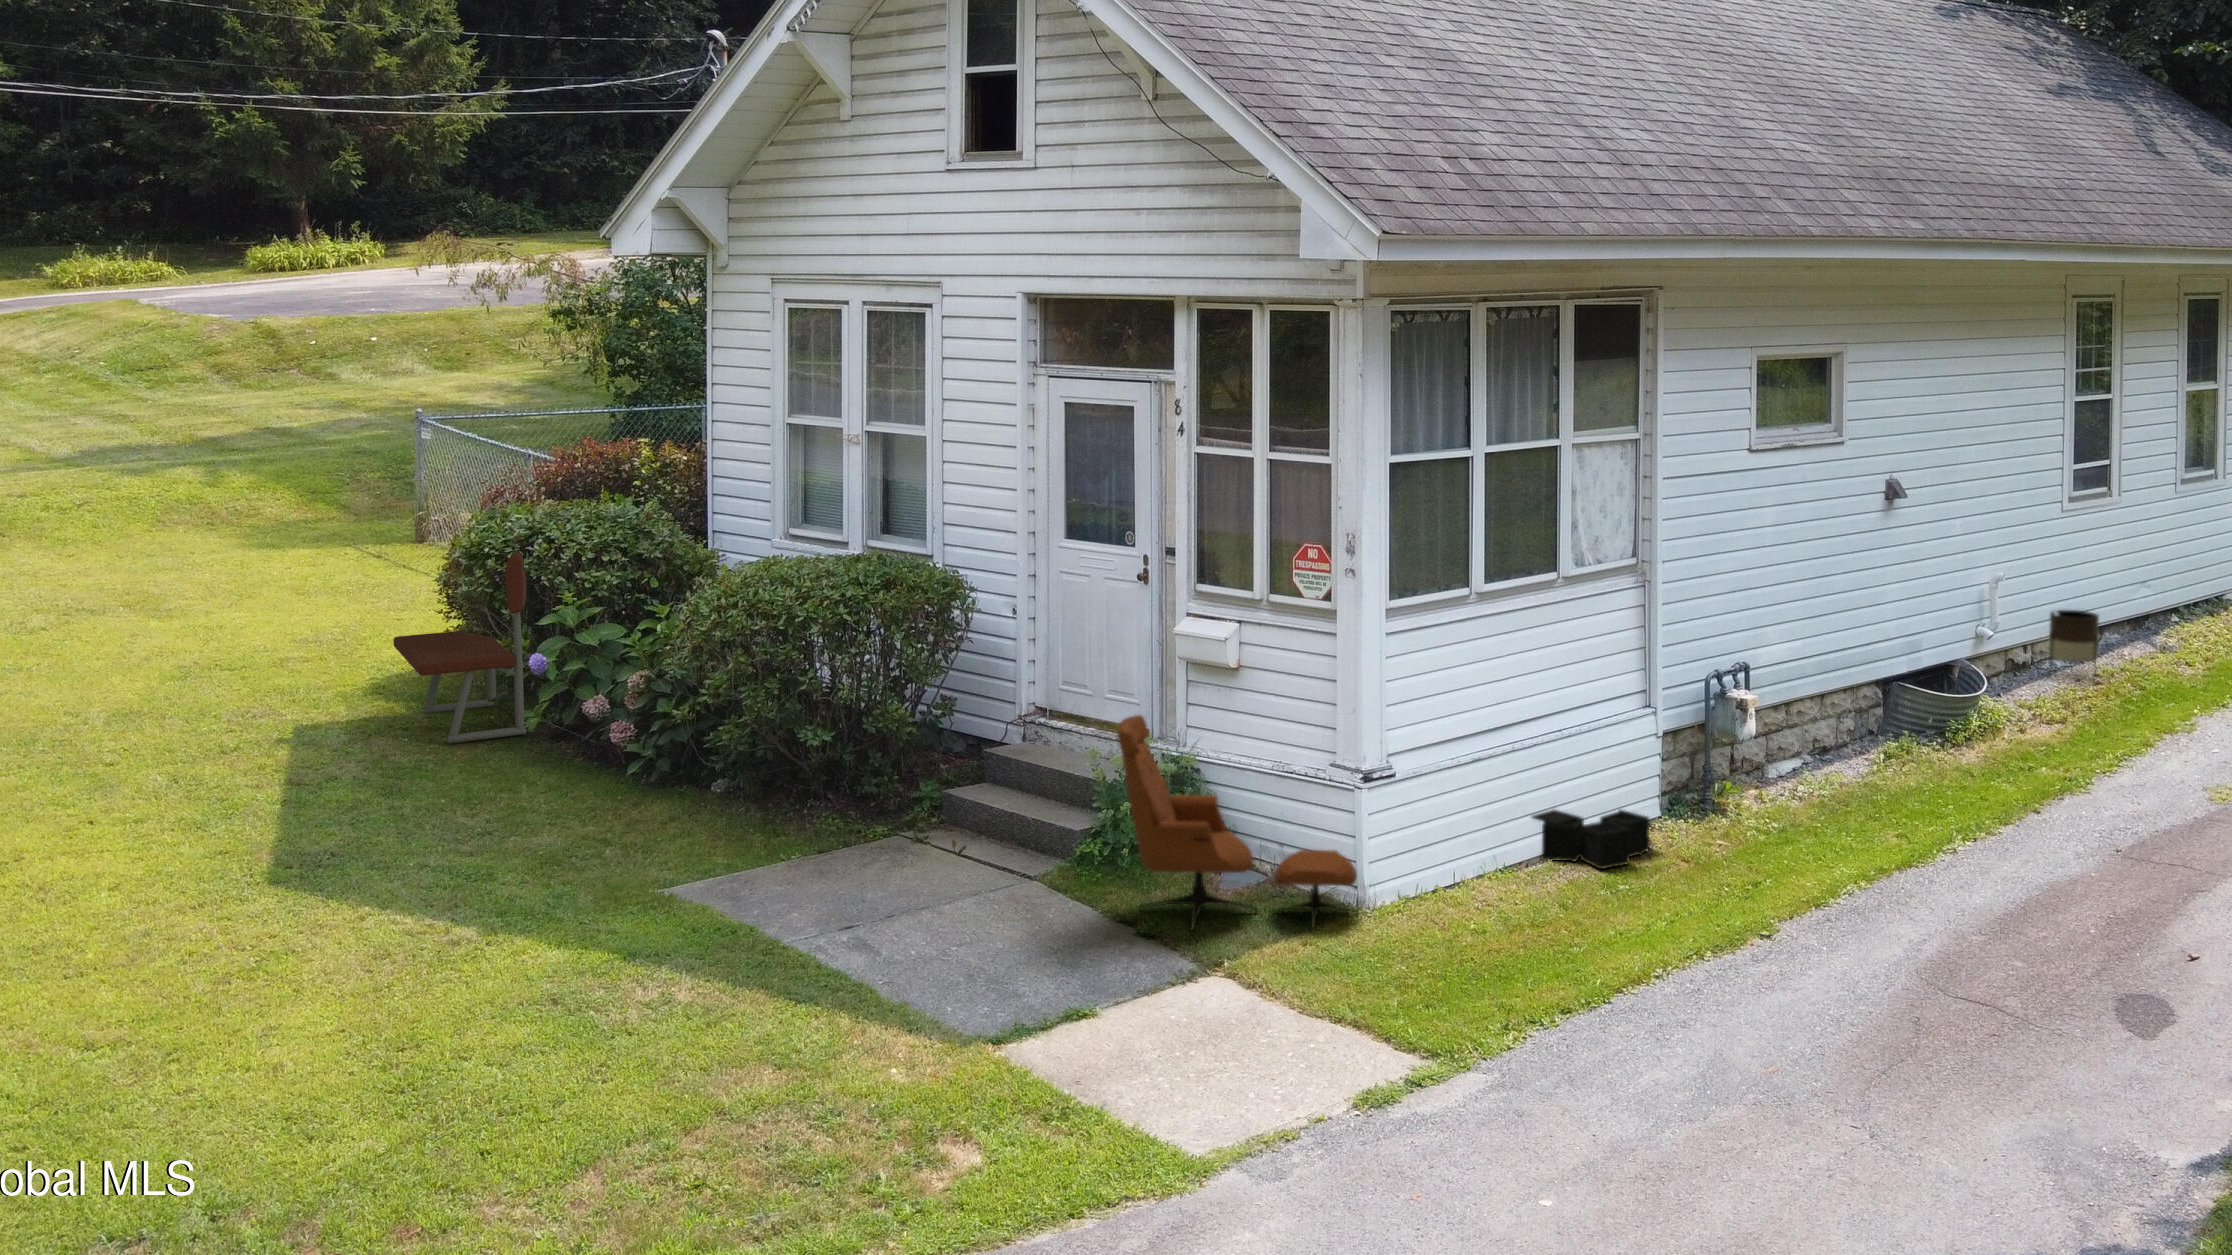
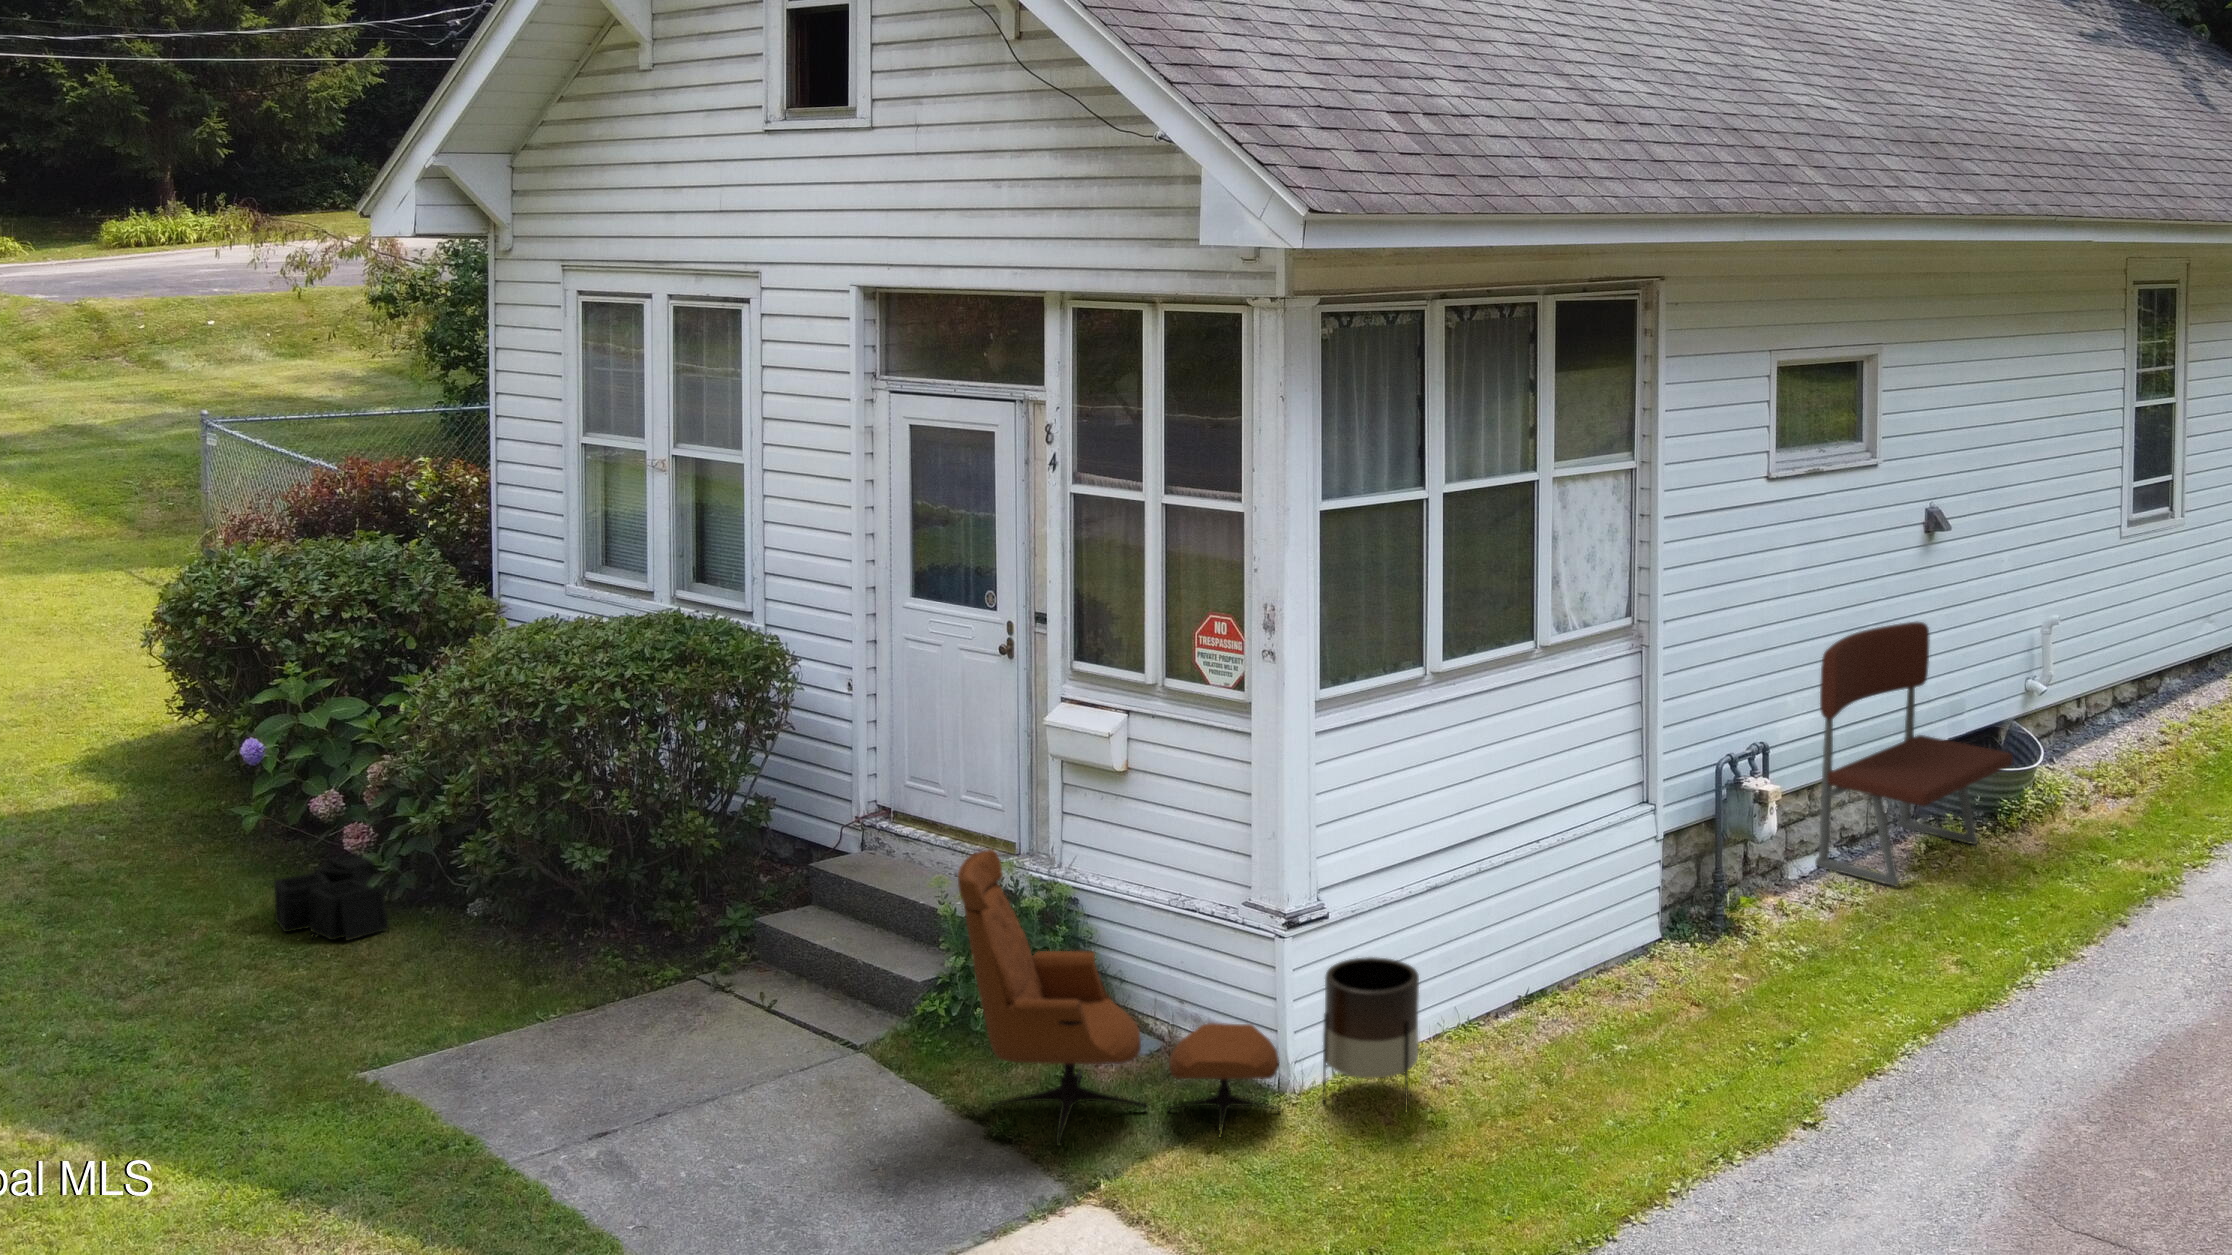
bench: present [393,552,527,743] -> present [1815,622,2013,886]
planter: present [2048,610,2099,663] -> present [1323,957,1419,1111]
storage bin: present [1532,810,1650,869] -> present [274,855,389,941]

